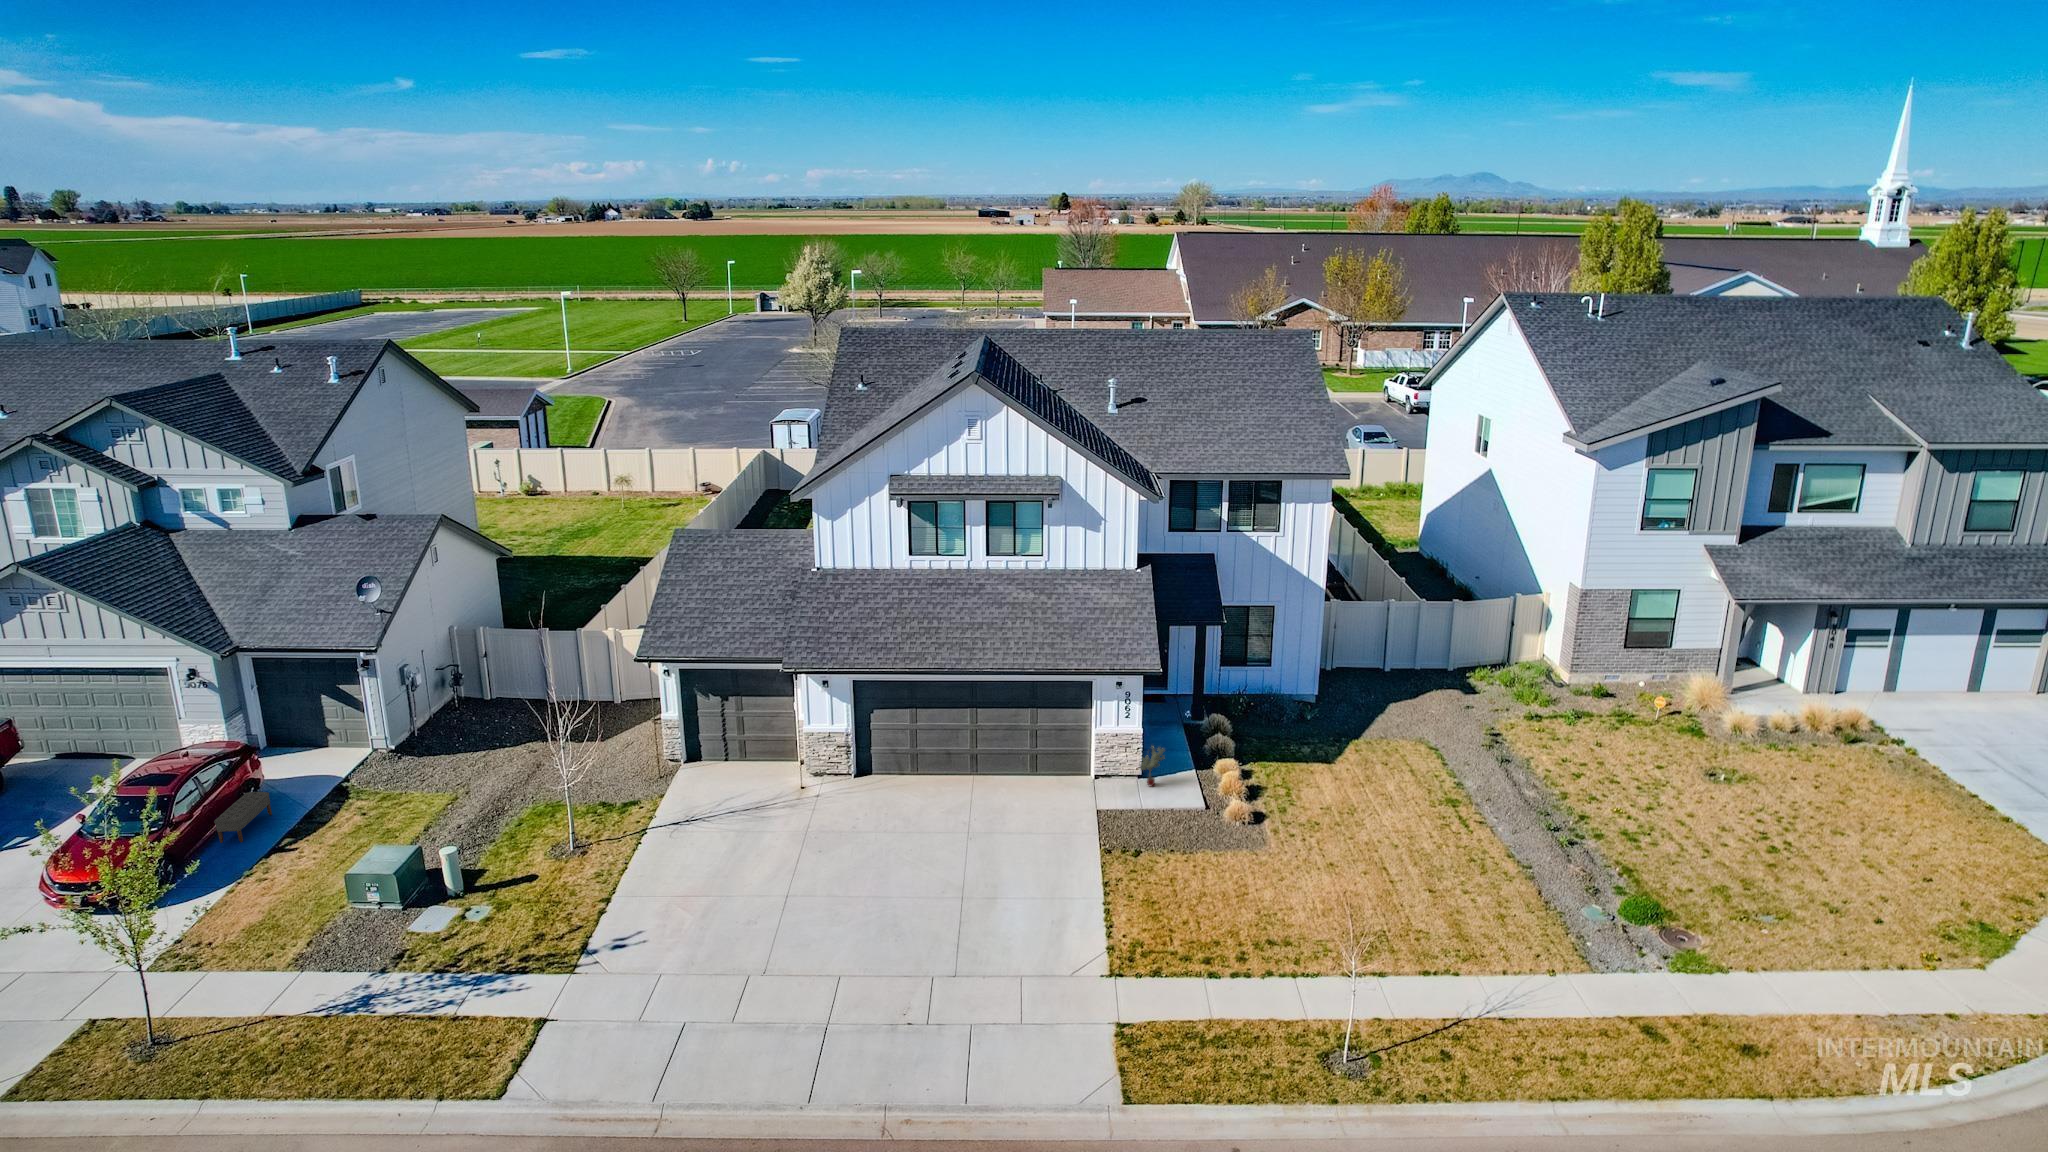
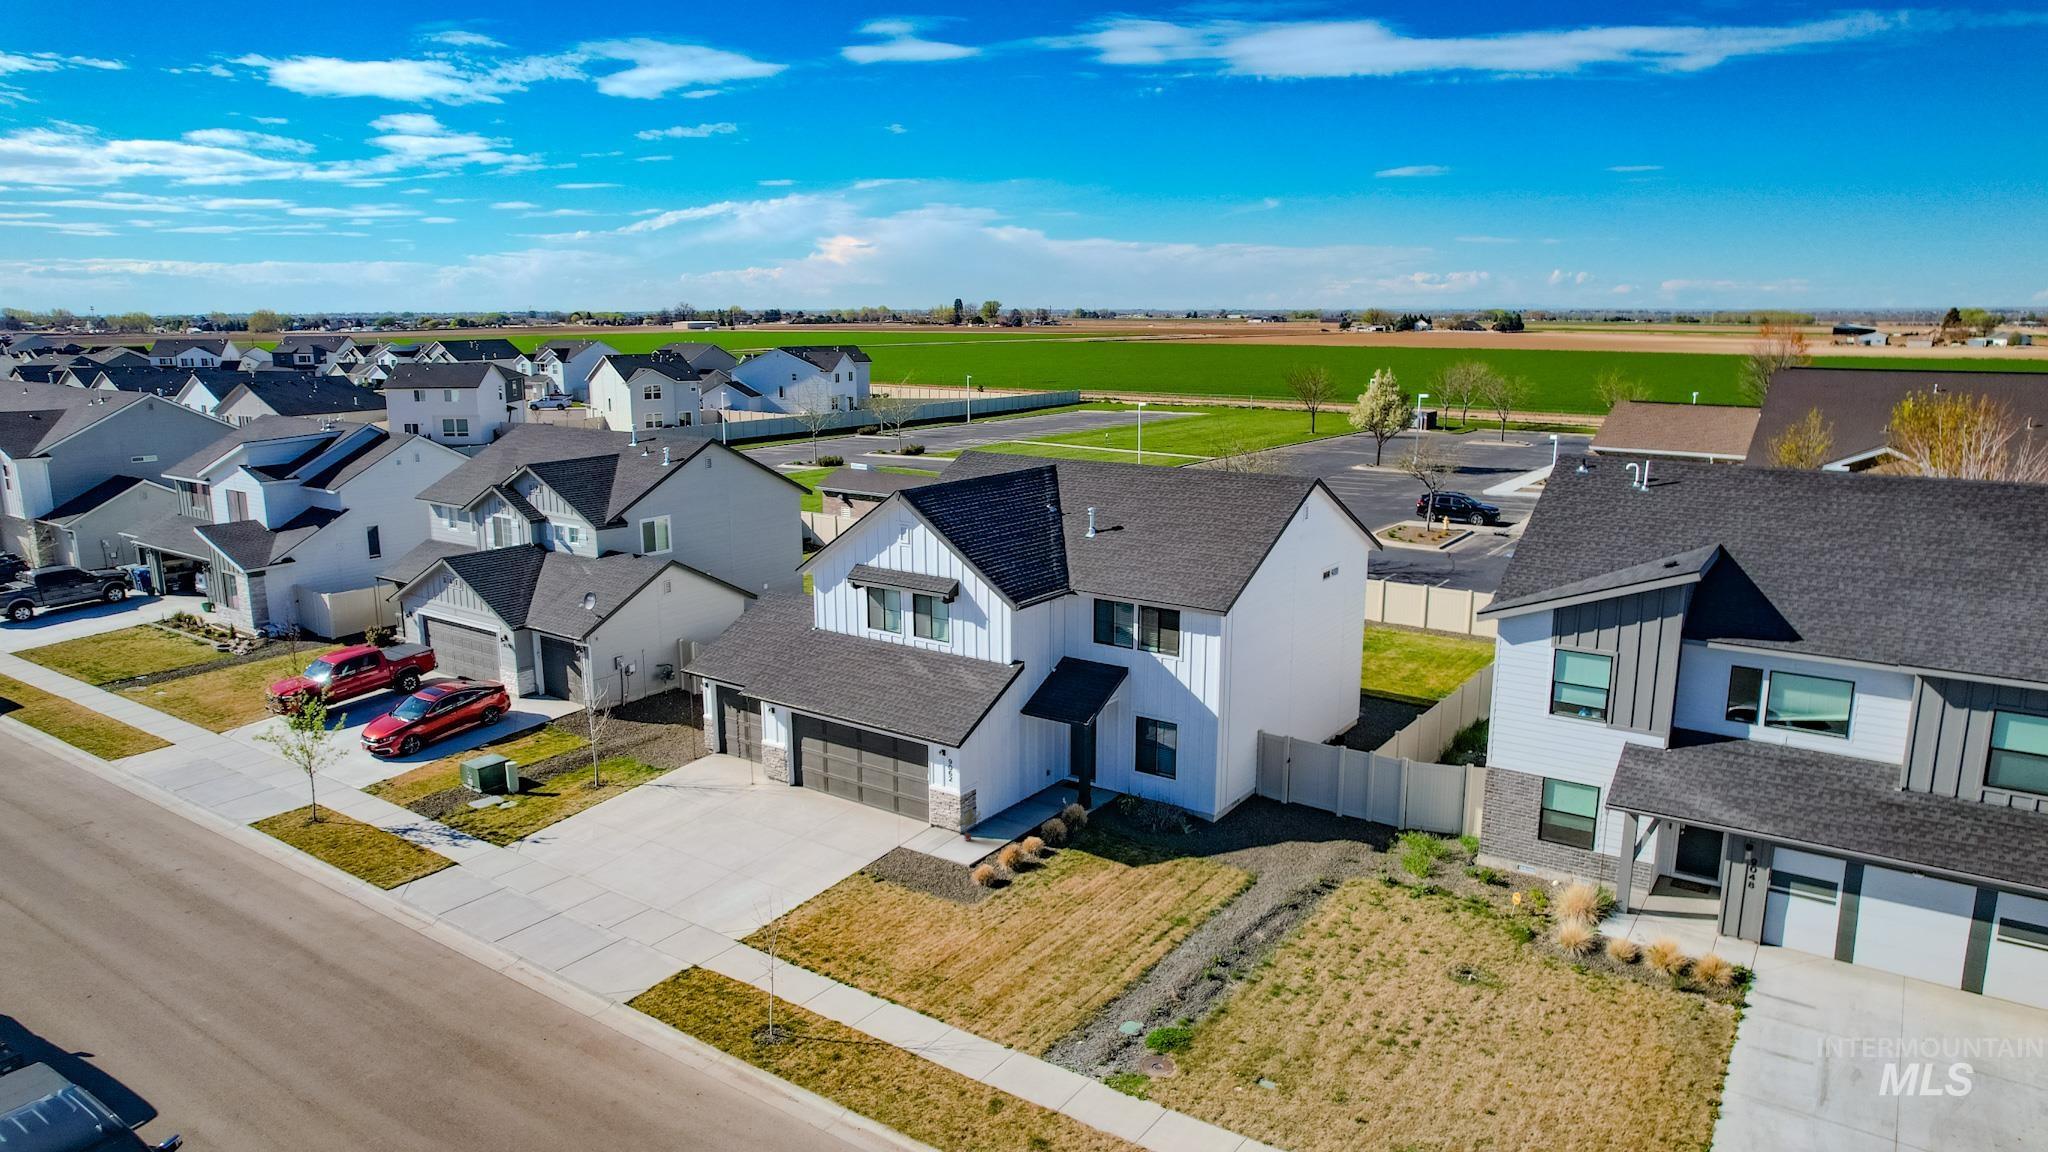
bench: present [214,792,272,843] -> none [459,712,500,739]

